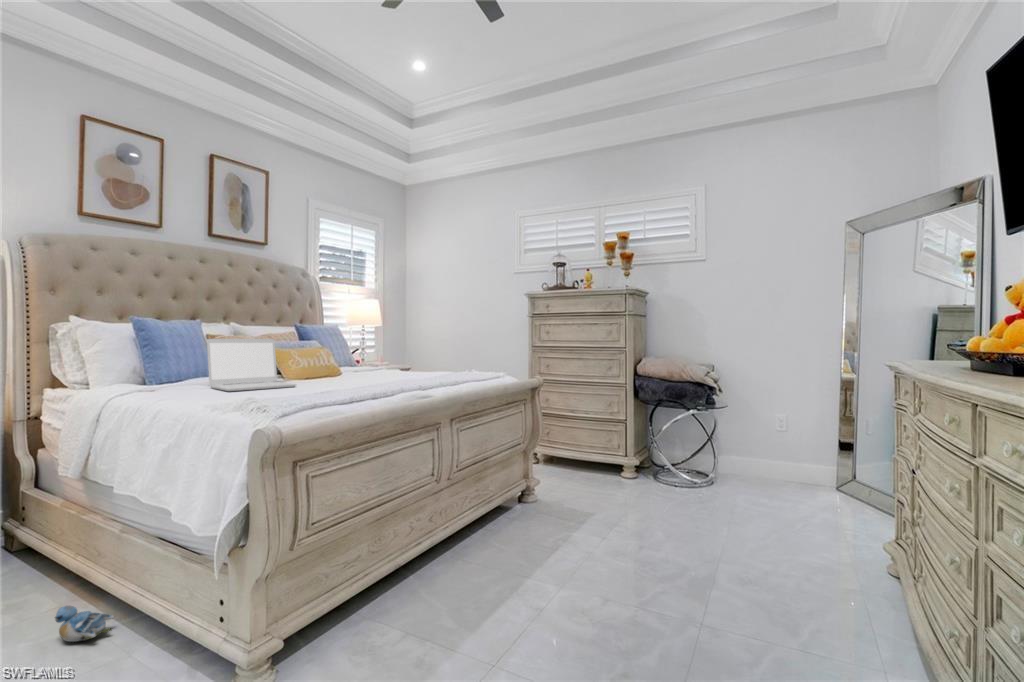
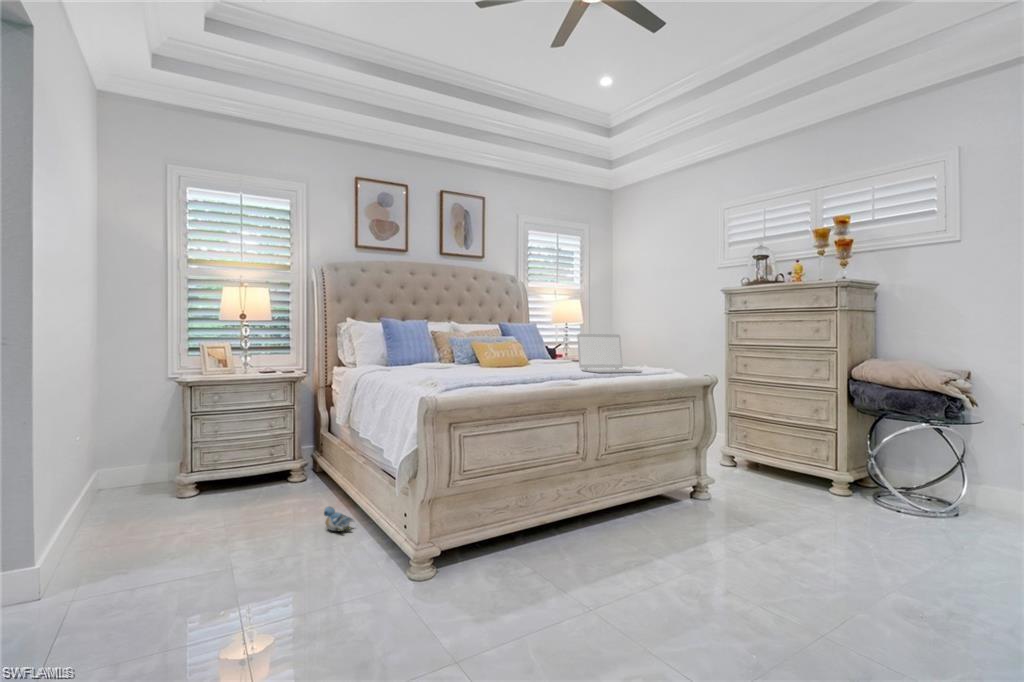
laptop: present [207,339,296,391] -> present [577,334,642,373]

